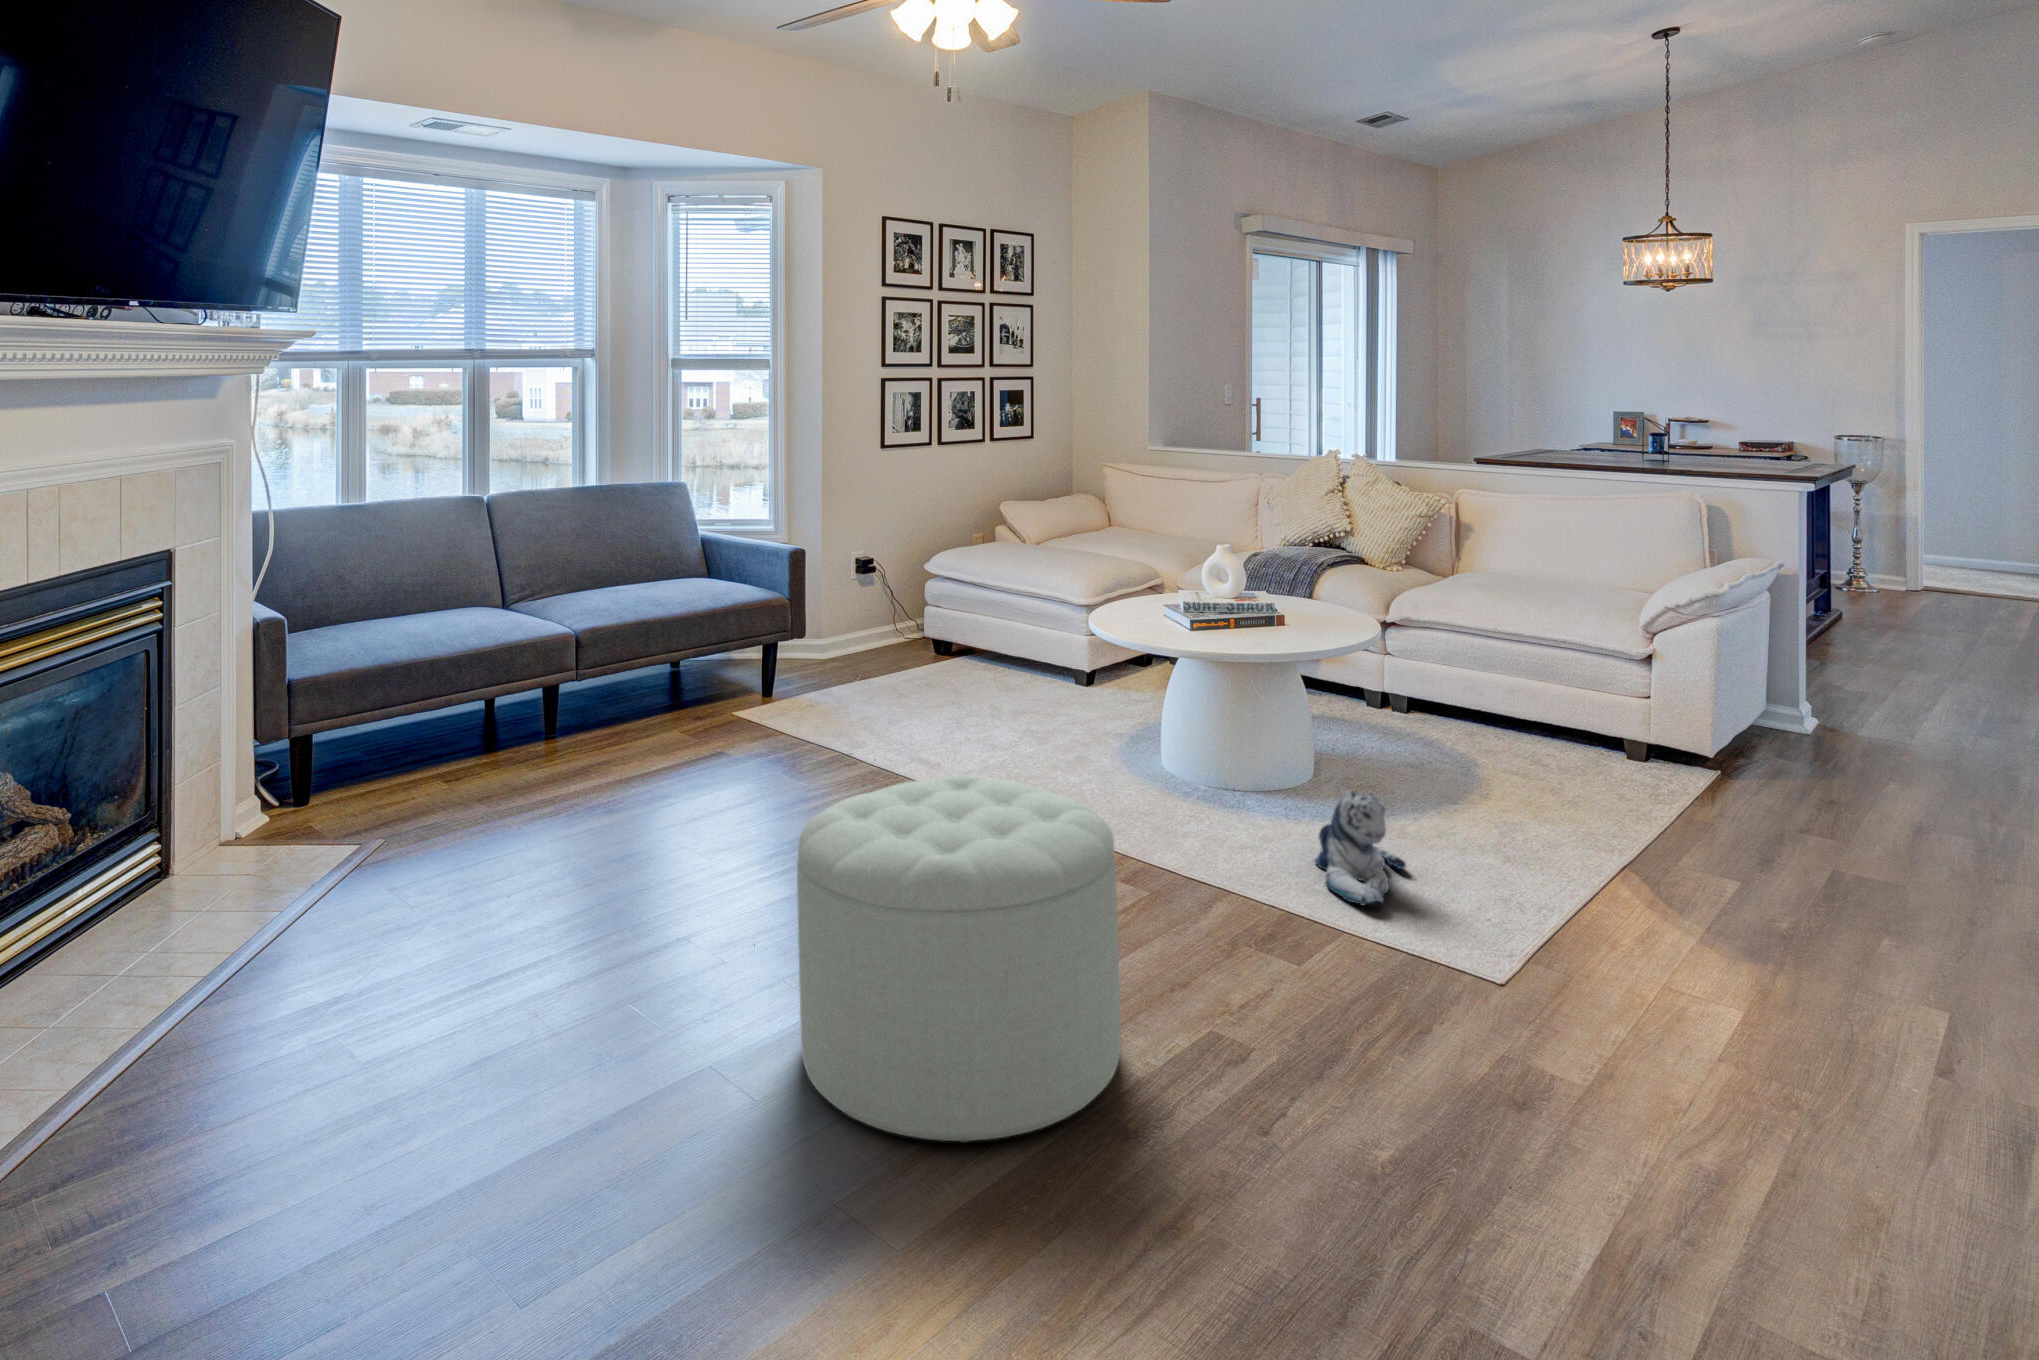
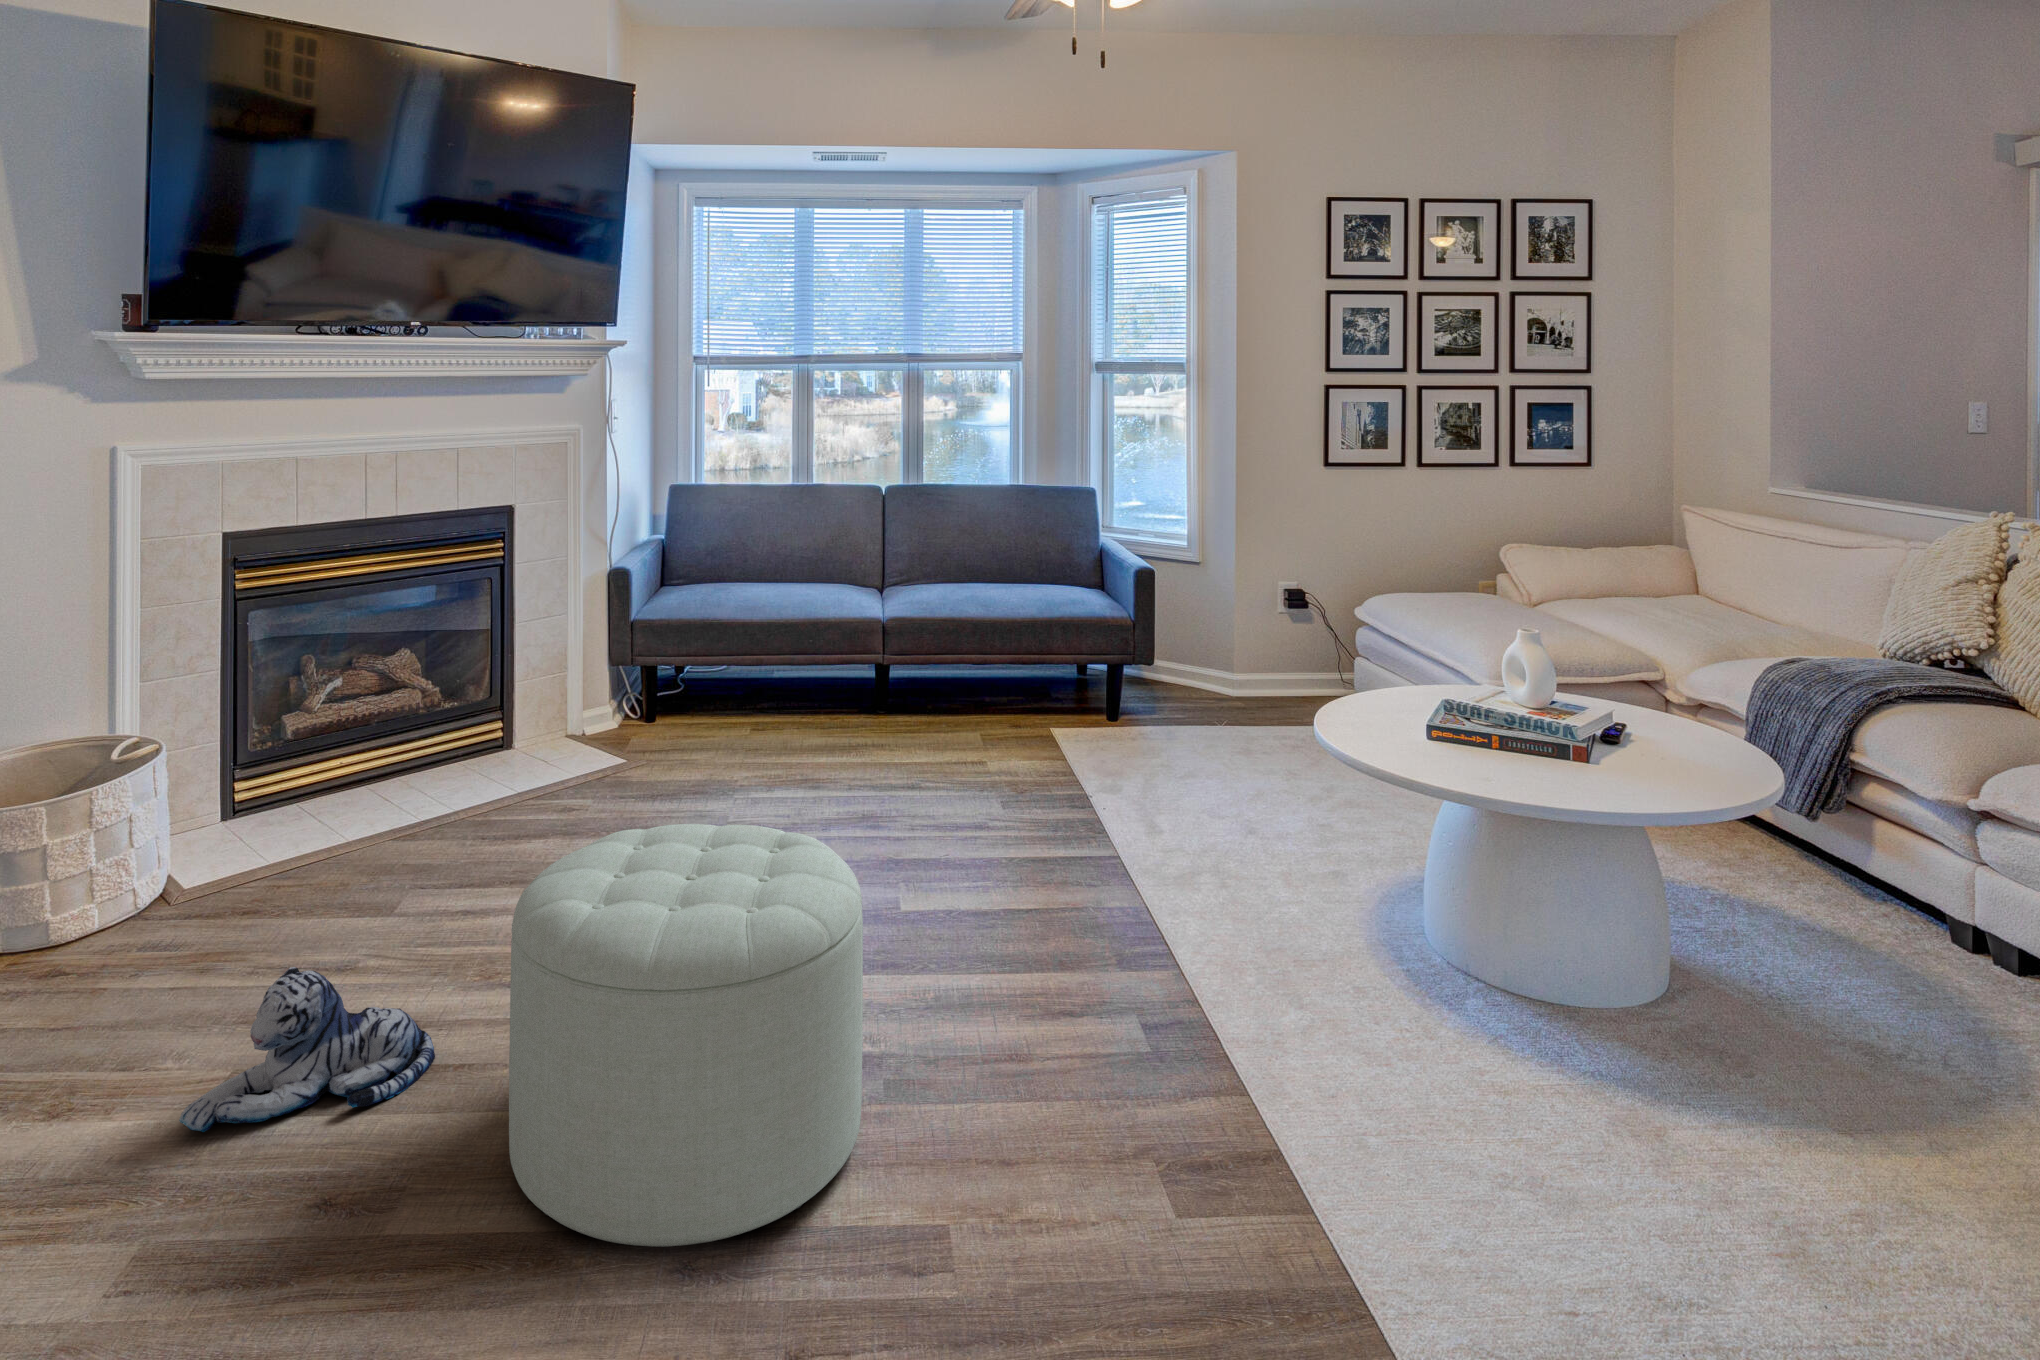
plush toy: present [1315,791,1406,905] -> present [179,967,435,1132]

